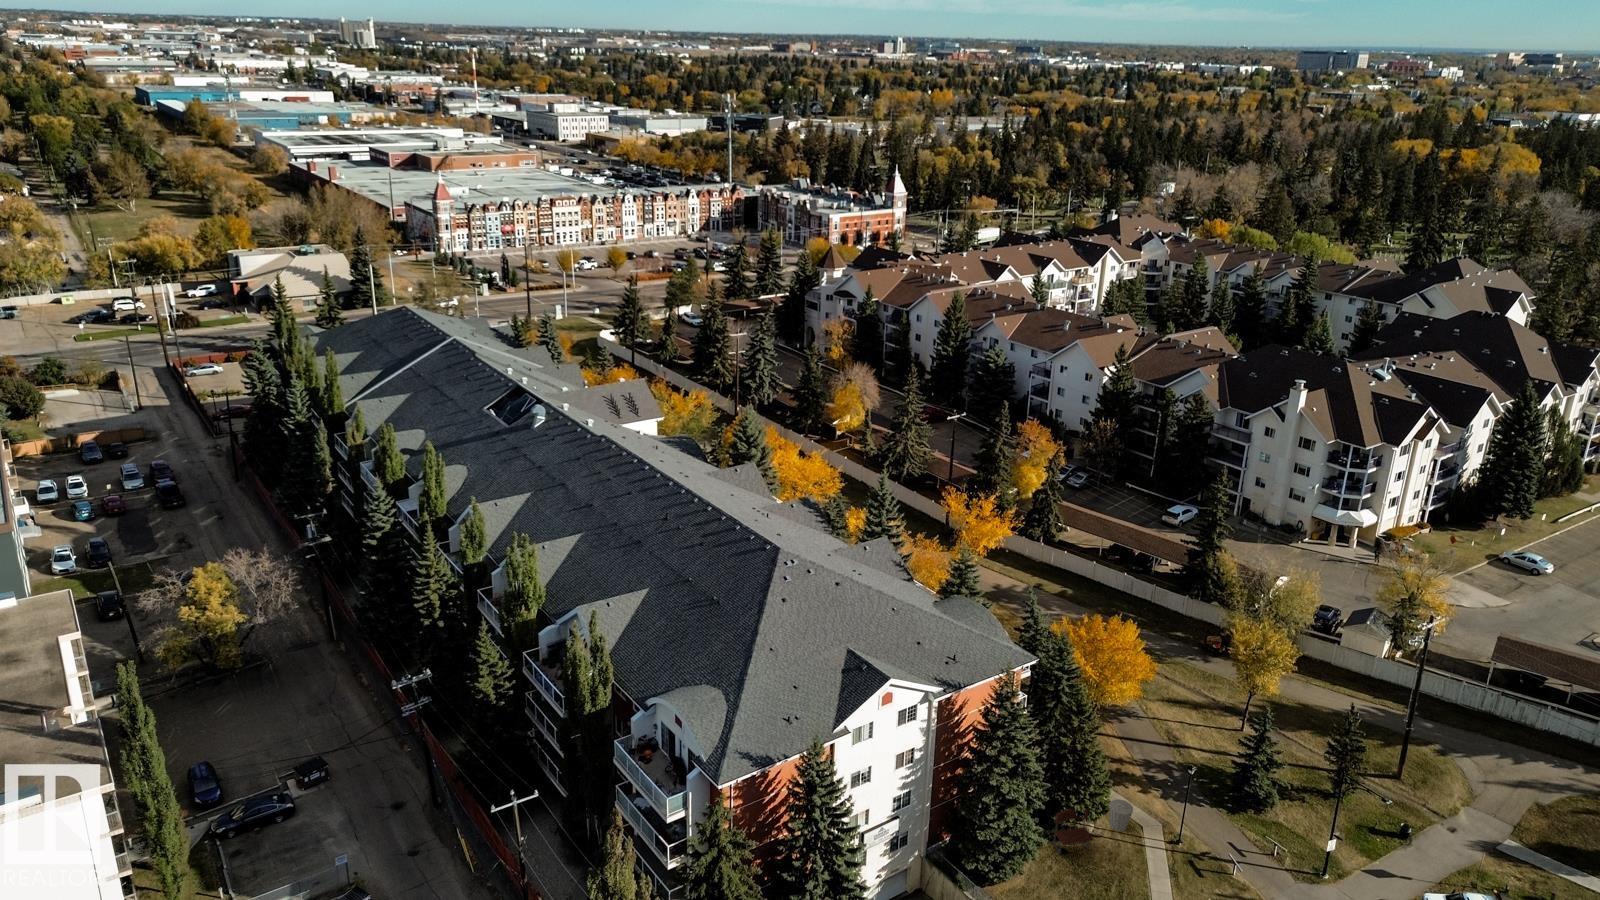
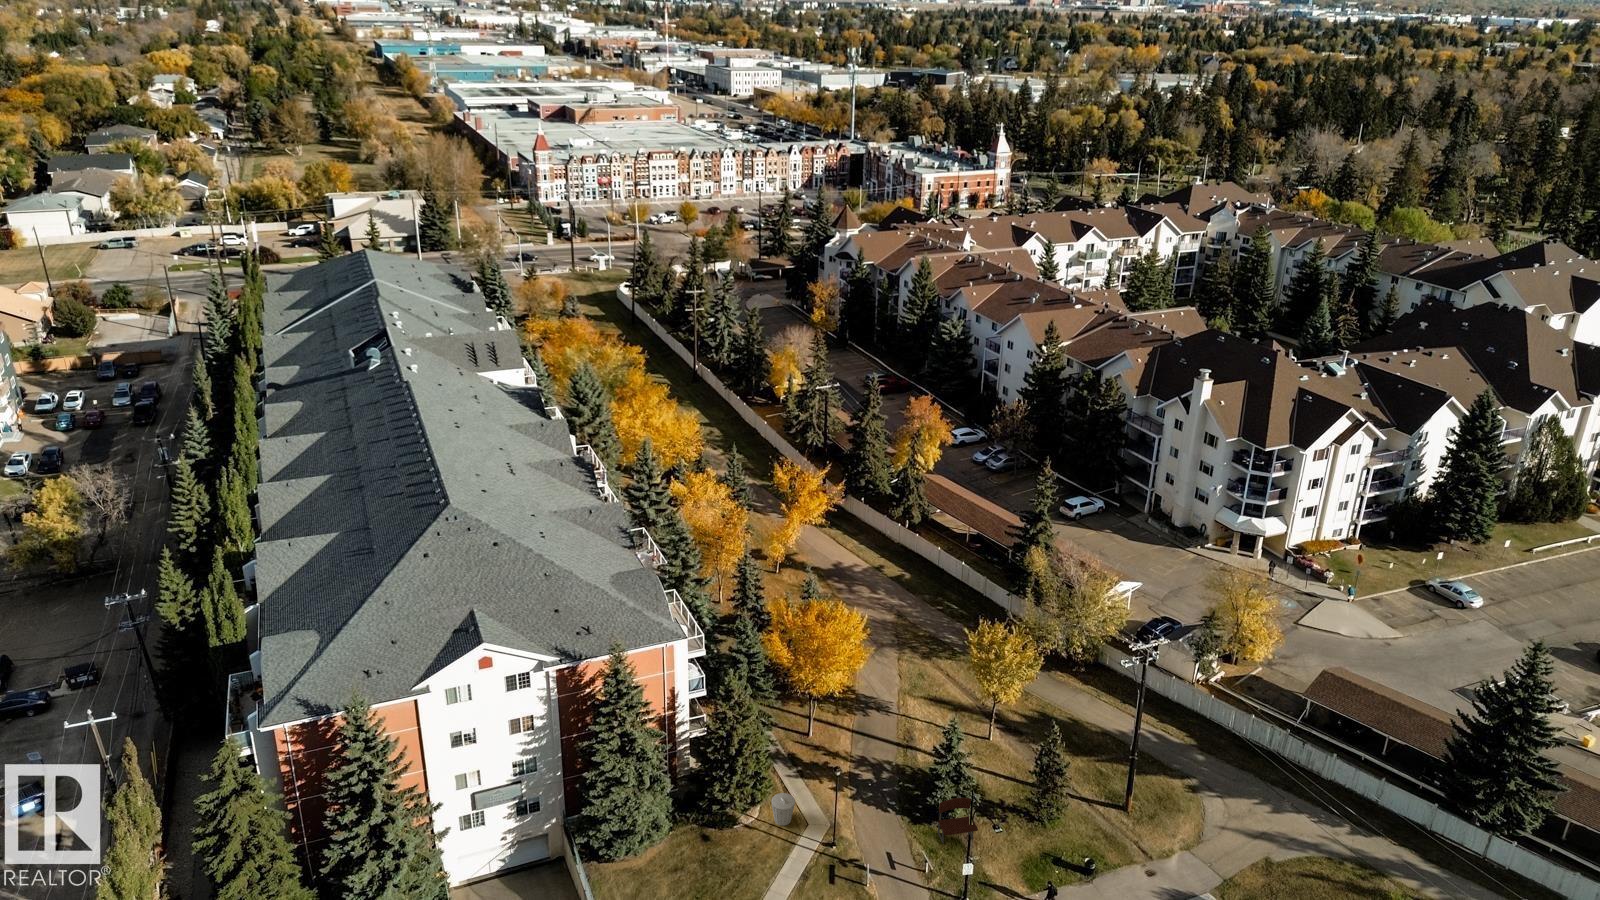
bench: present [1054,809,1094,853] -> present [937,798,978,843]

